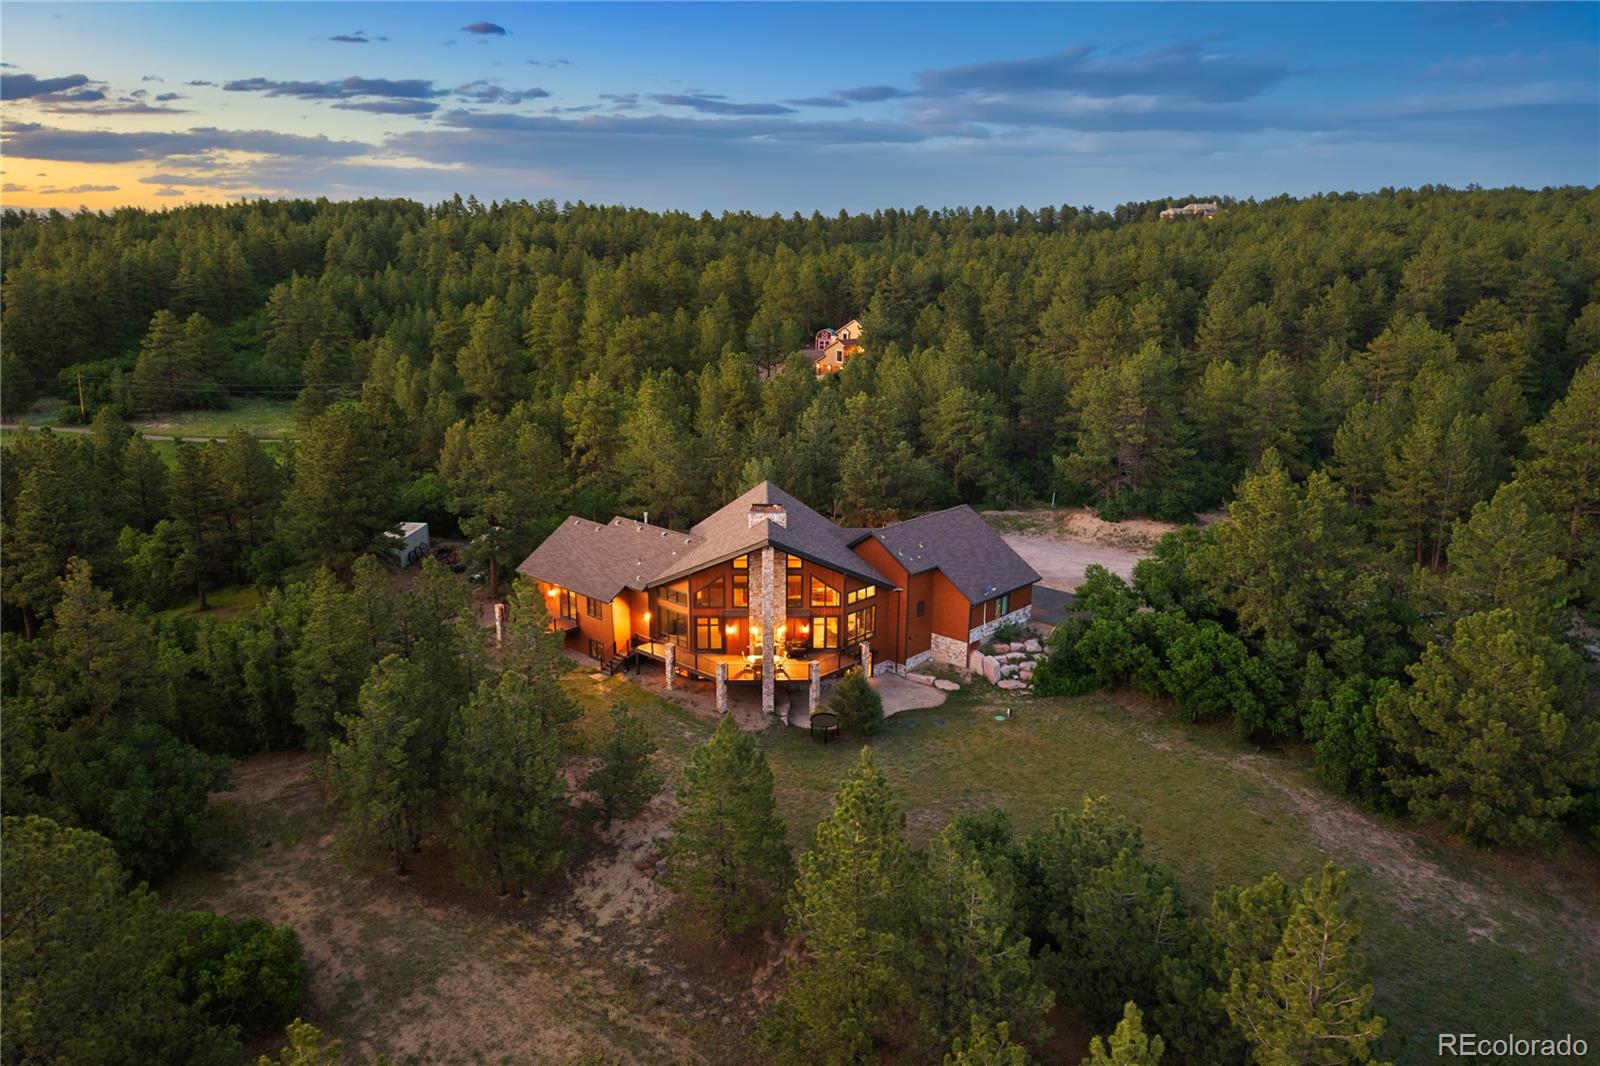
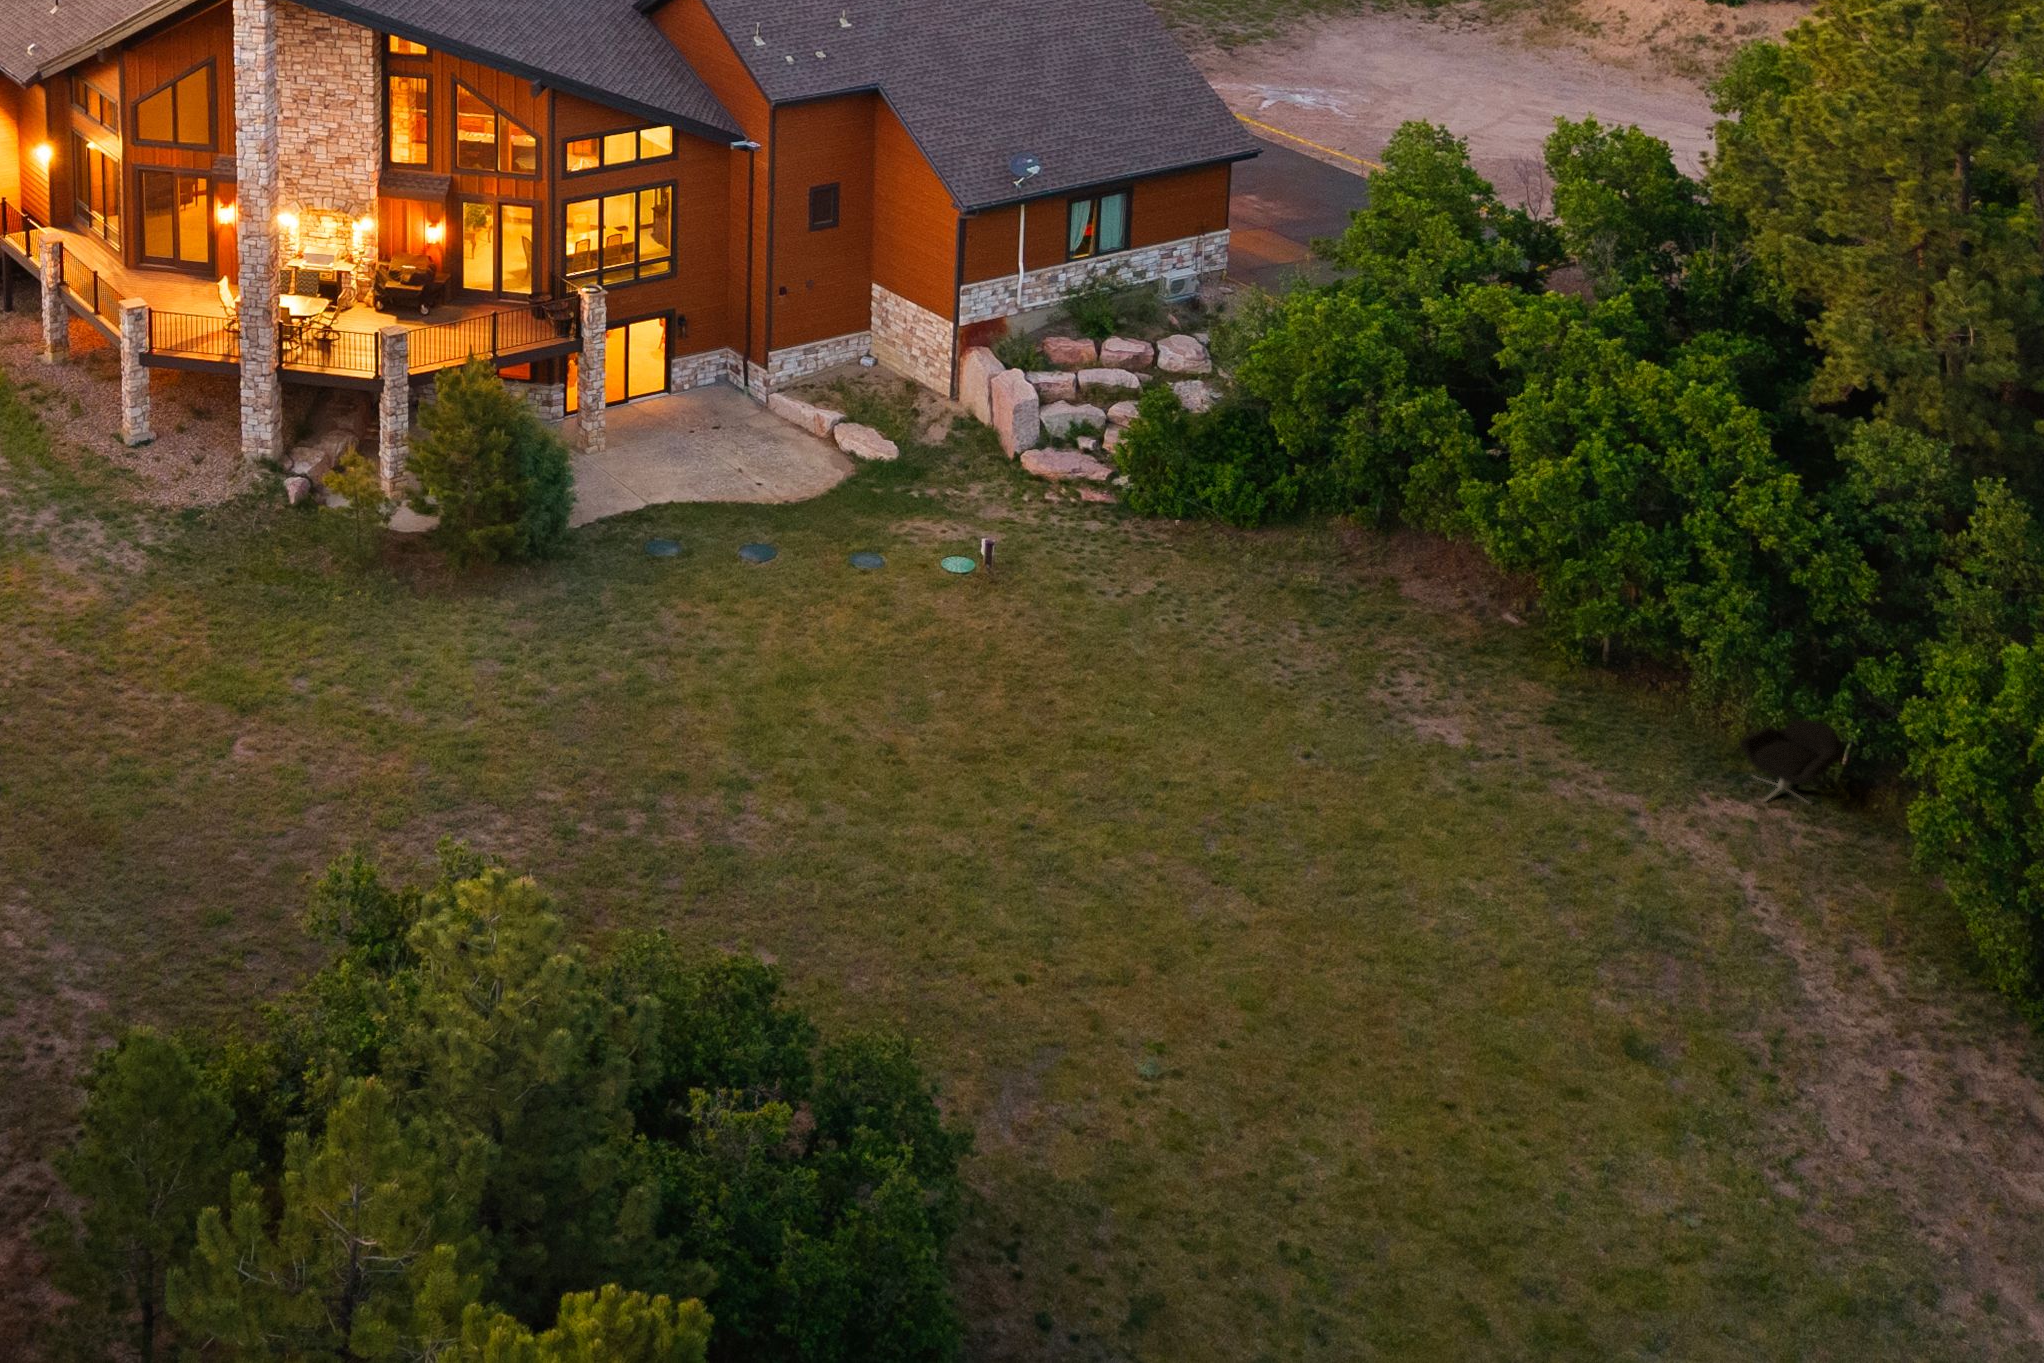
round table: present [810,713,840,742] -> none [341,481,434,570]

